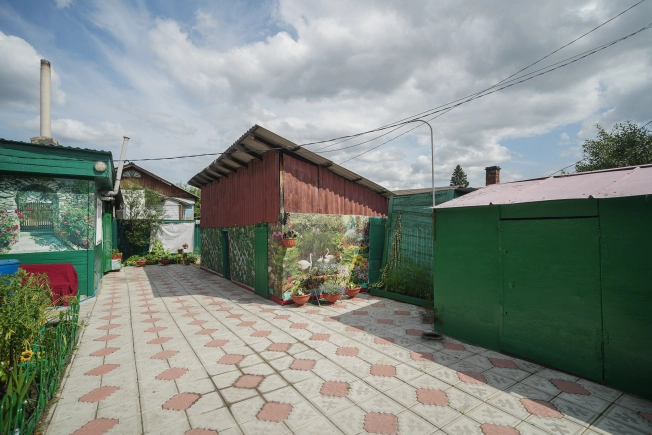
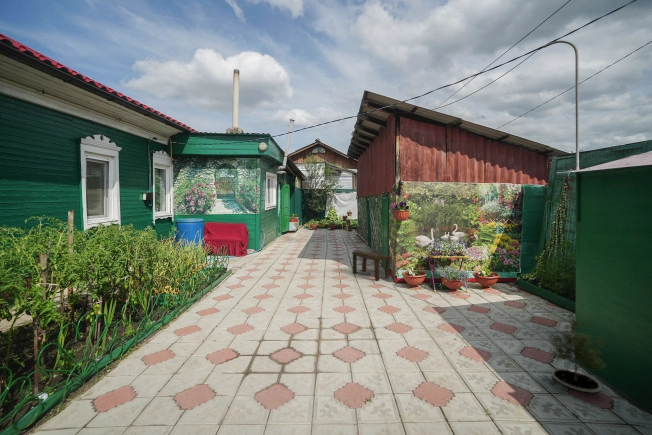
bench: none [236,280,276,305] -> present [352,251,391,281]

